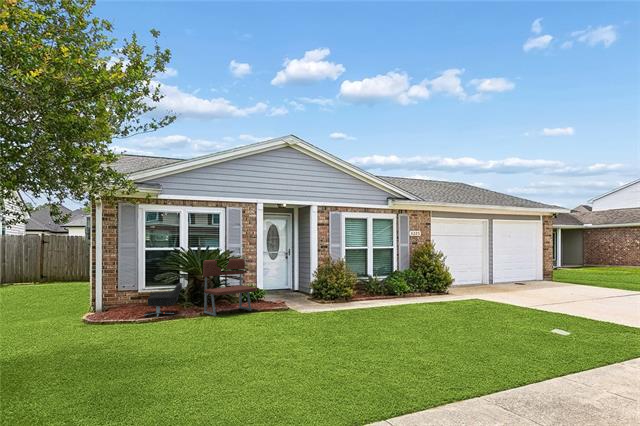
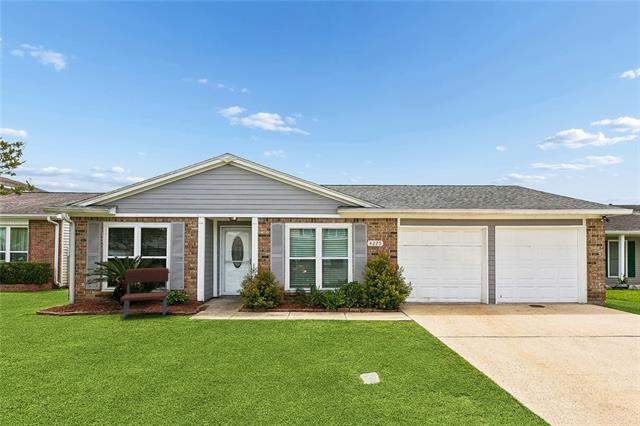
lounge chair: present [146,283,182,317] -> none [82,286,122,314]

